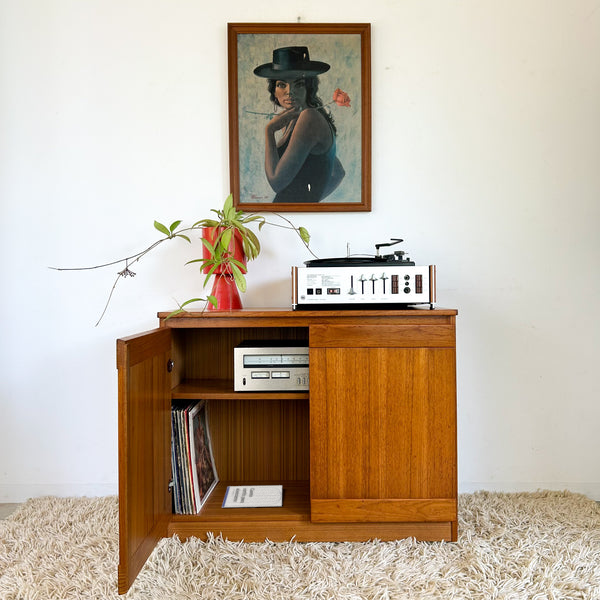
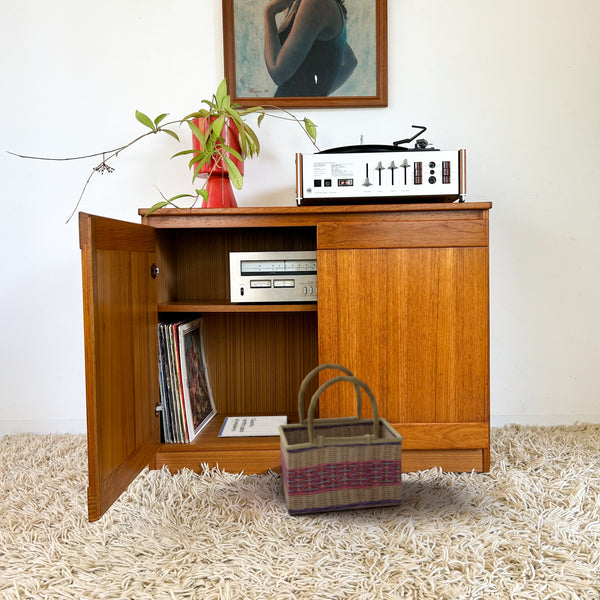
basket: none [275,449,381,584] -> present [278,363,404,515]

